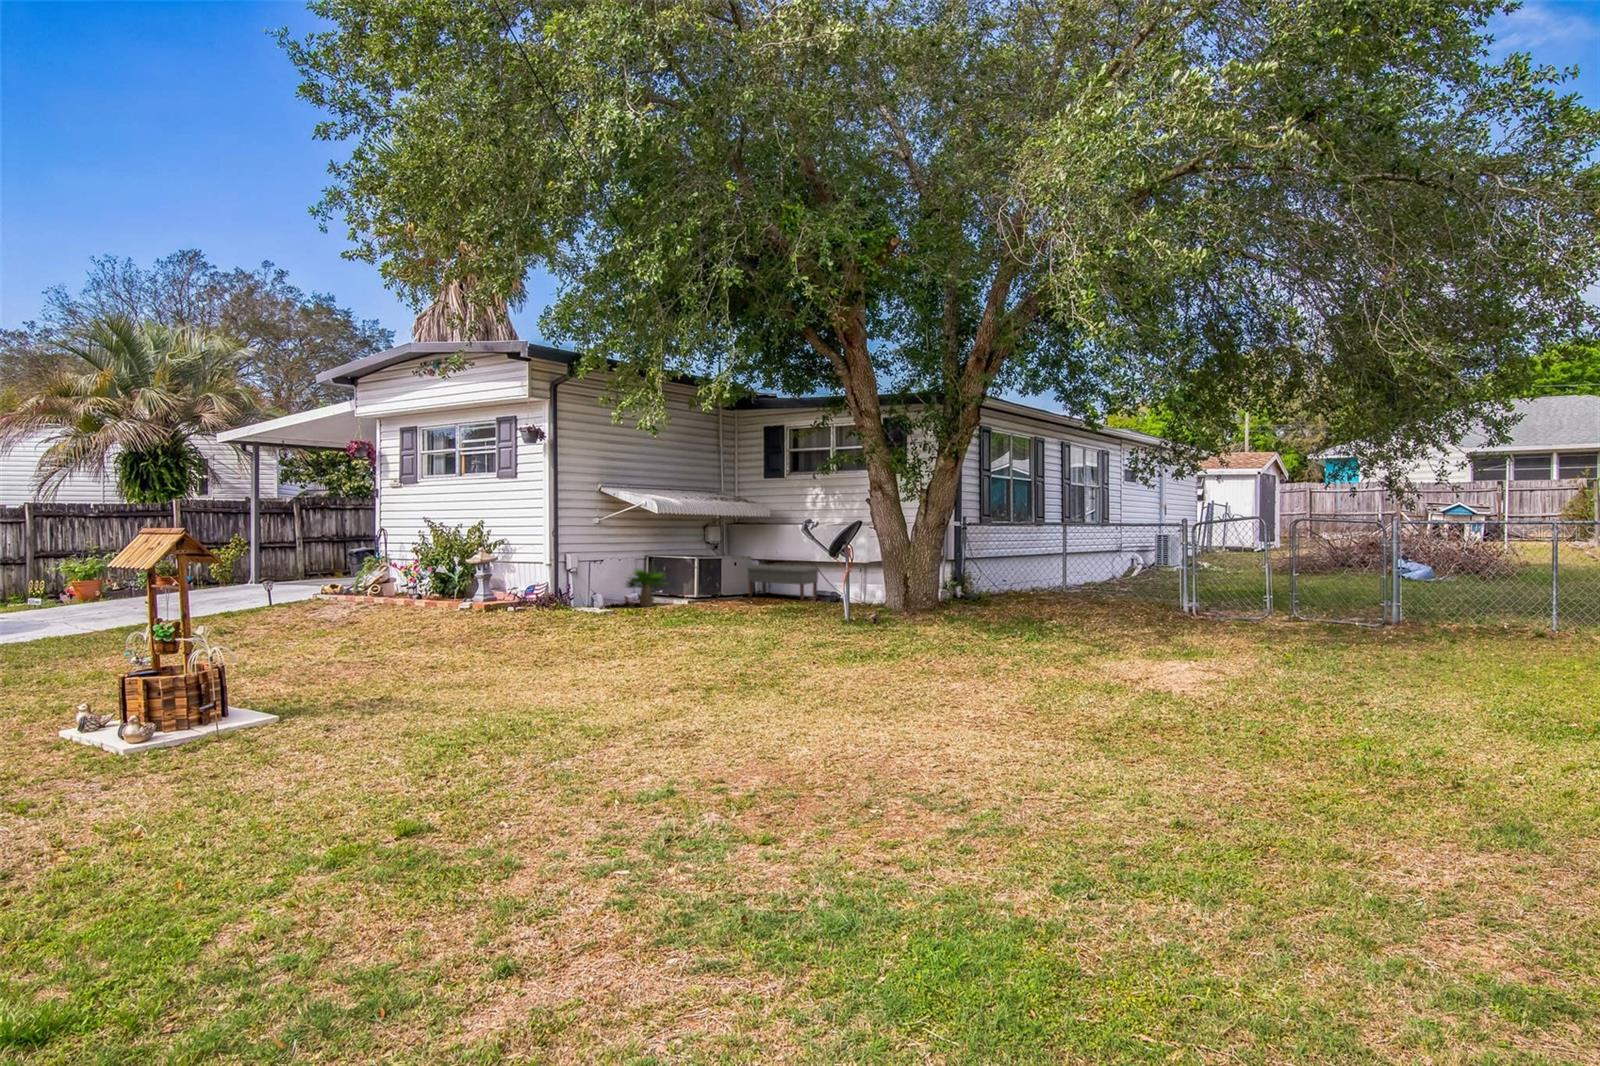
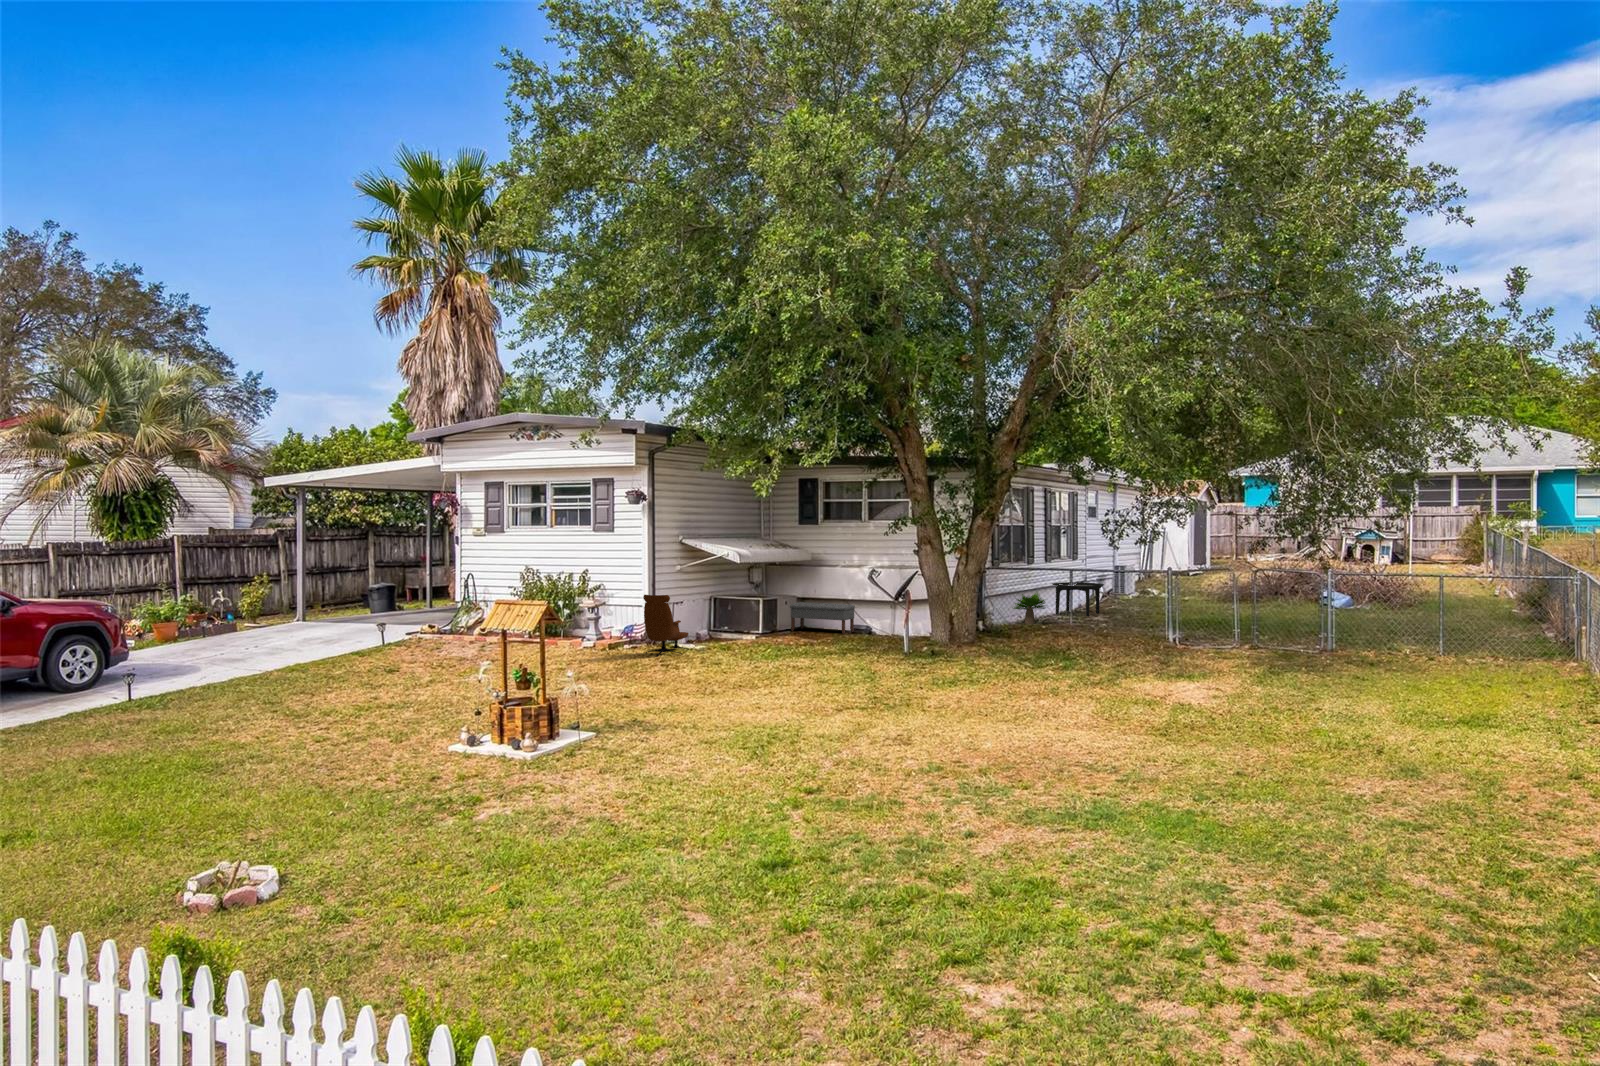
lounge chair: none [523,548,594,622] -> present [643,595,689,656]
round table: none [1069,548,1129,585] -> present [1052,582,1104,616]
potted plant: present [626,568,666,607] -> present [1013,593,1045,624]

